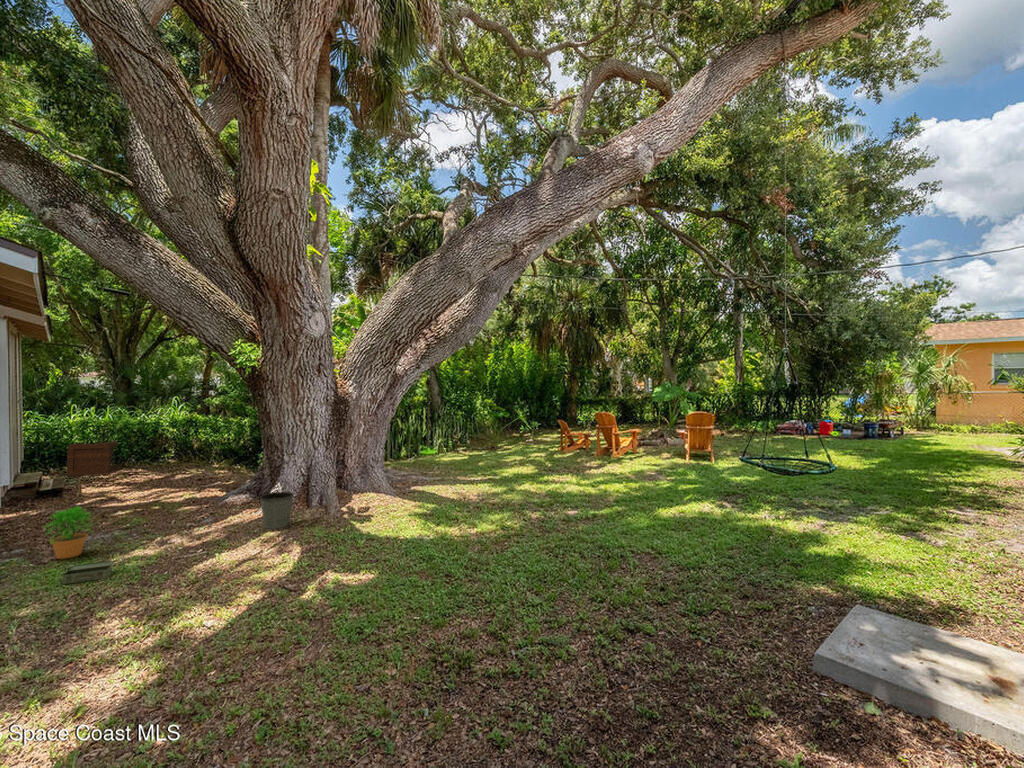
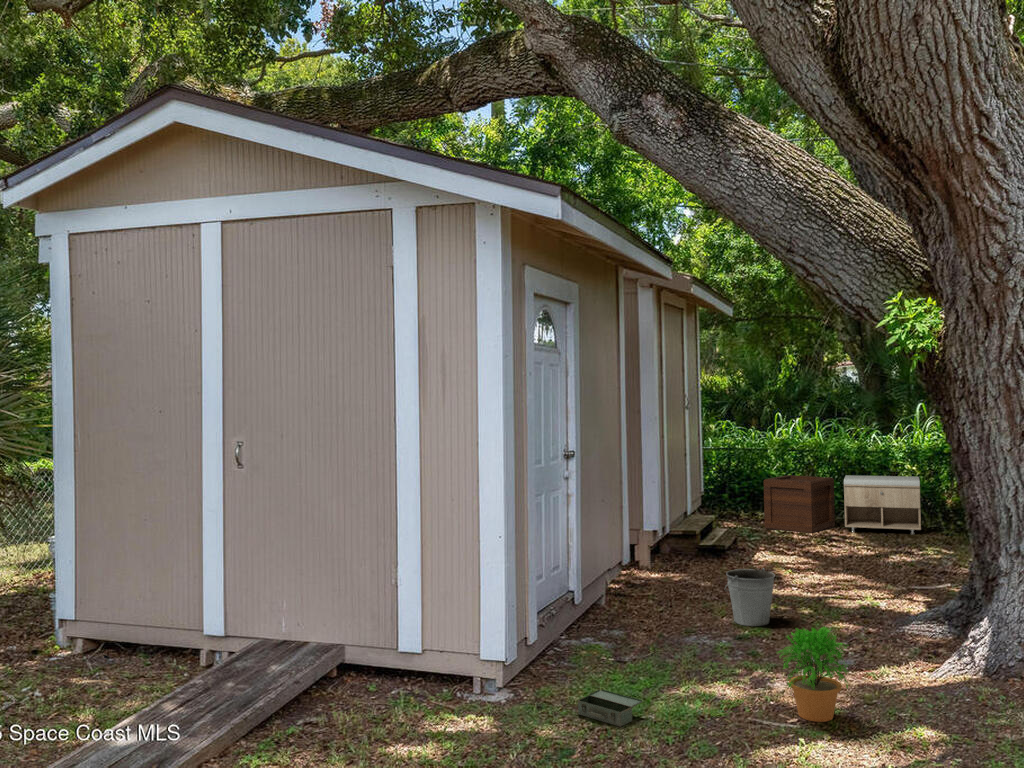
storage bench: none [130,436,182,470] -> present [844,475,921,534]
bucket: present [259,492,293,529] -> present [725,568,775,626]
potted plant: present [45,507,92,559] -> present [779,626,848,722]

